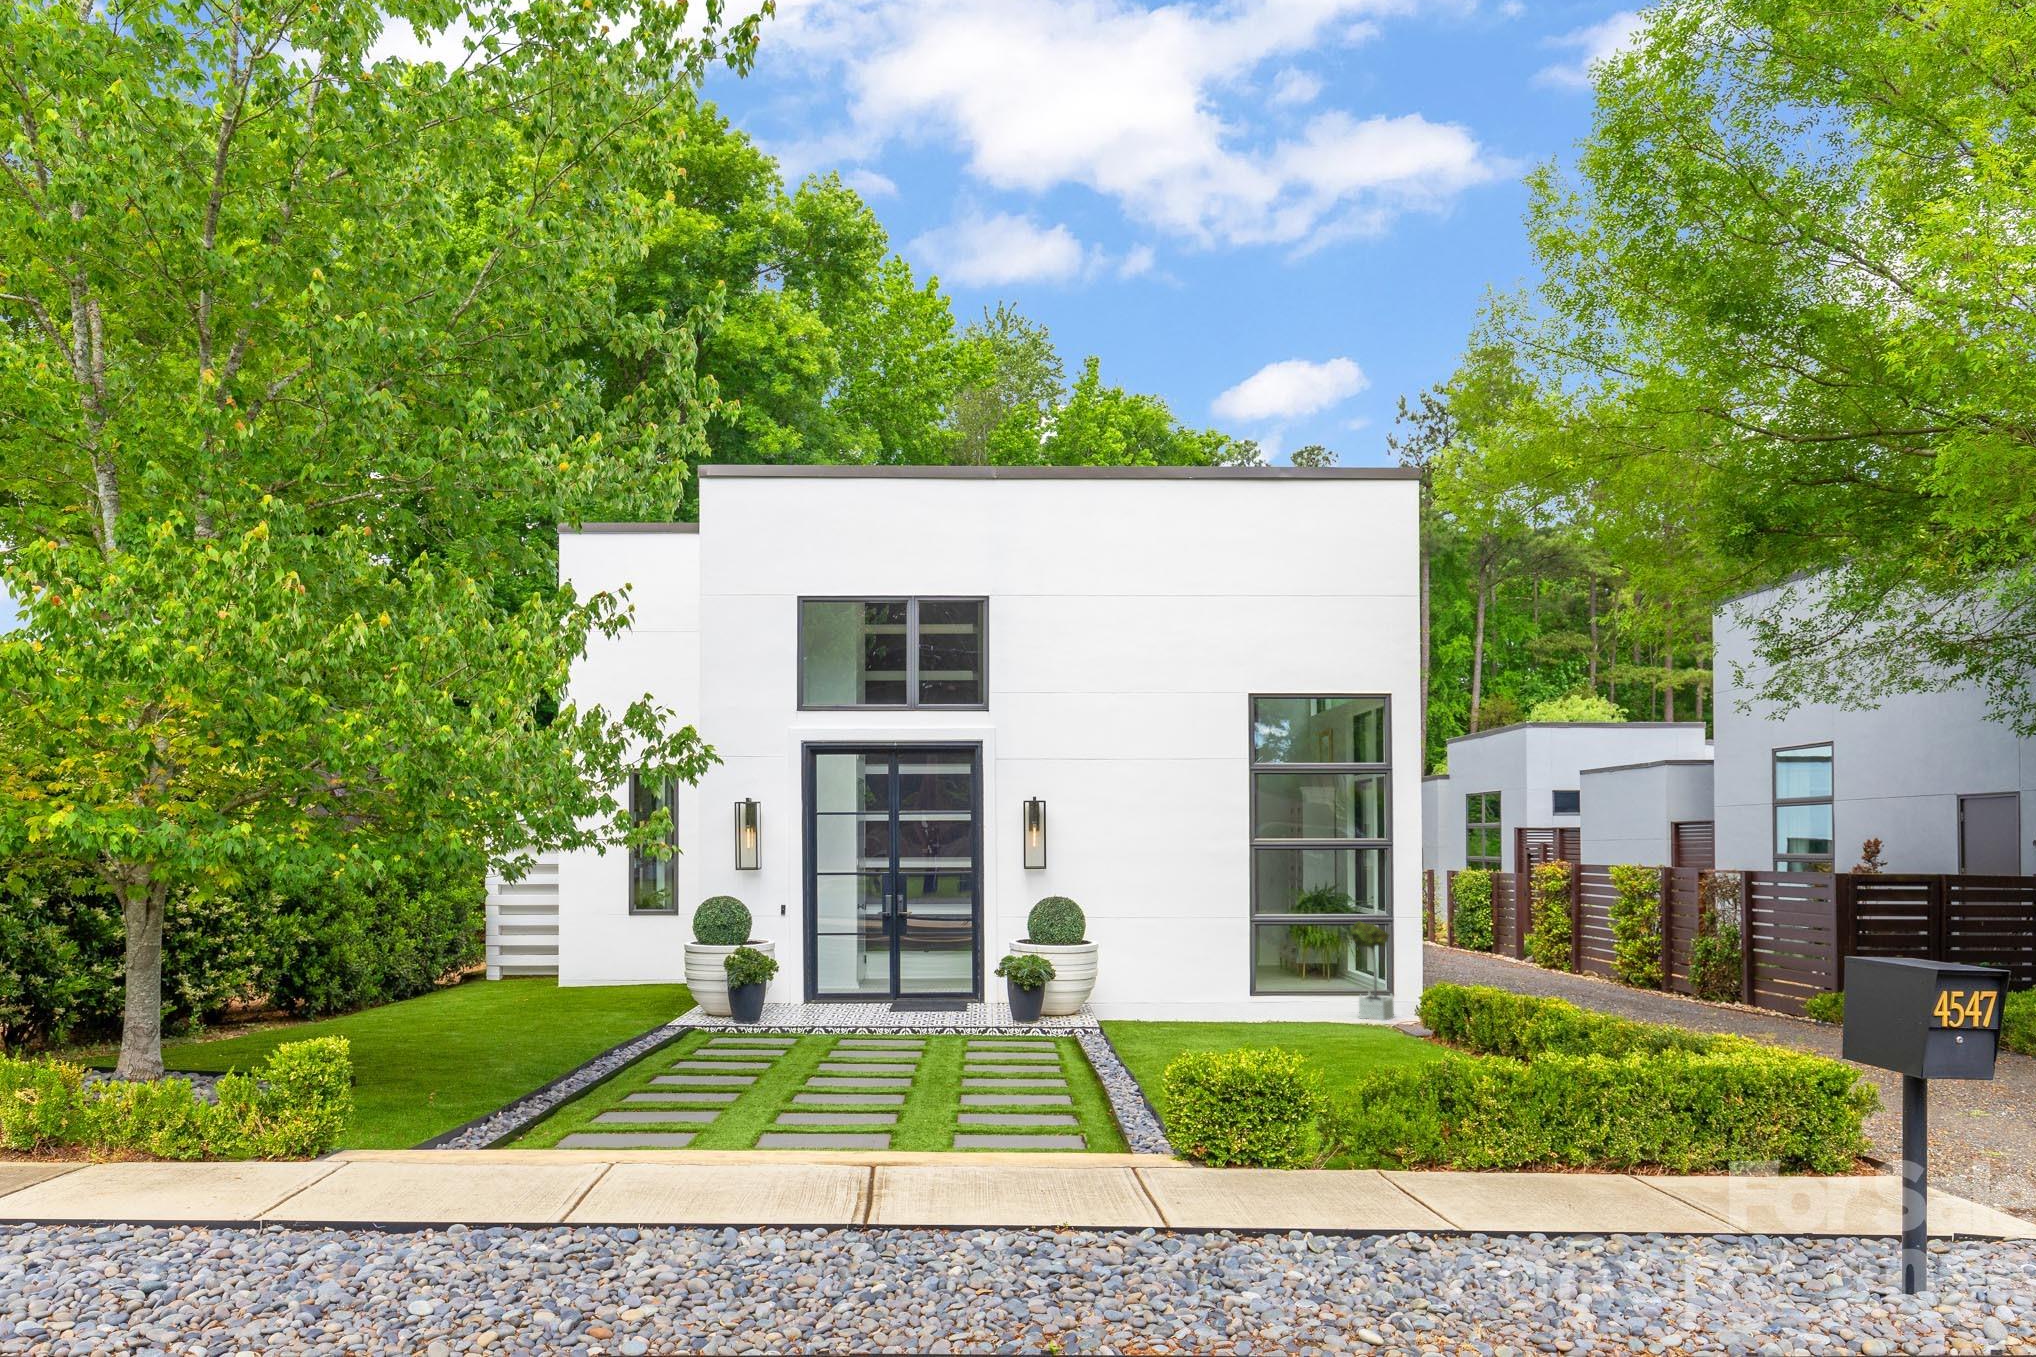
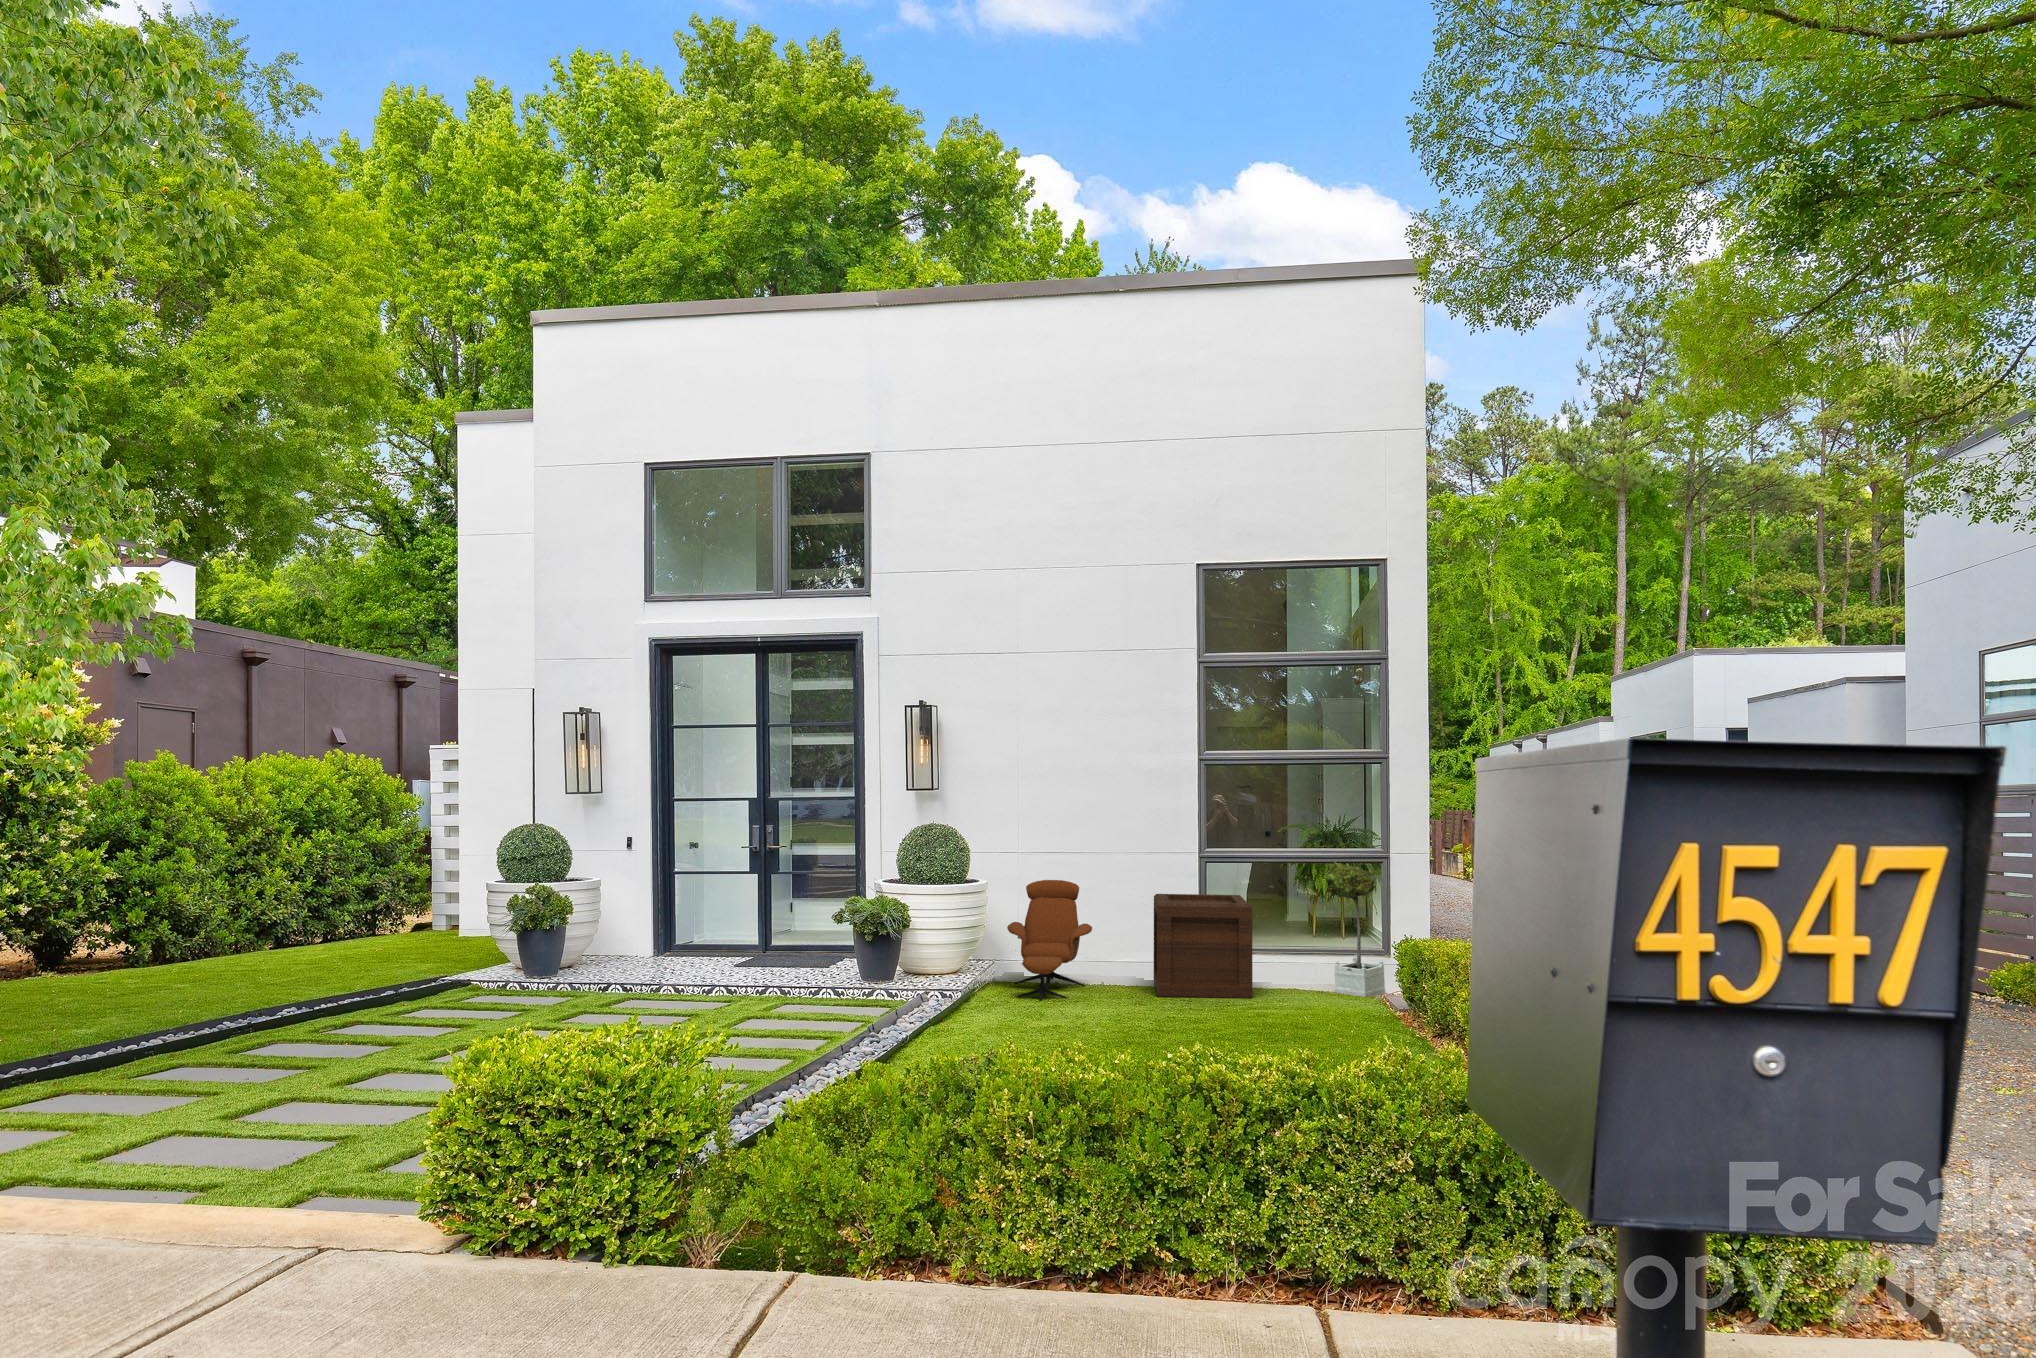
lounge chair: none [1115,938,1181,1034] -> present [1007,880,1092,1001]
wooden crate: none [1221,946,1308,1027] -> present [1154,894,1253,998]

